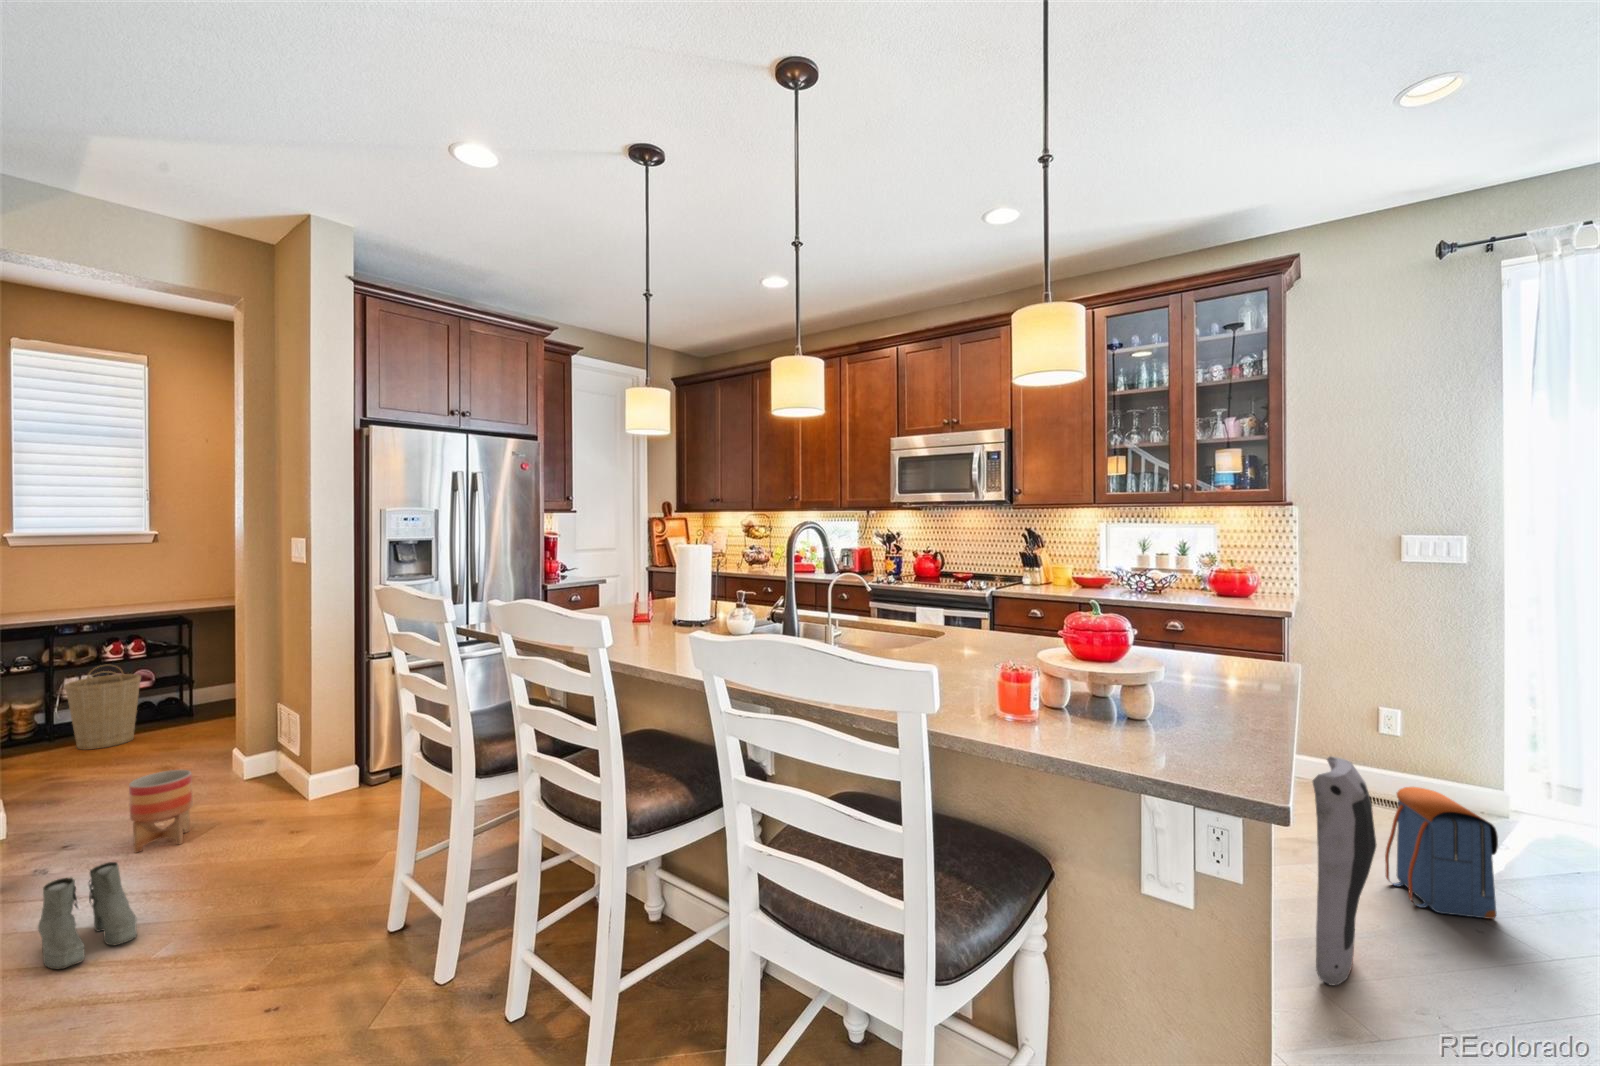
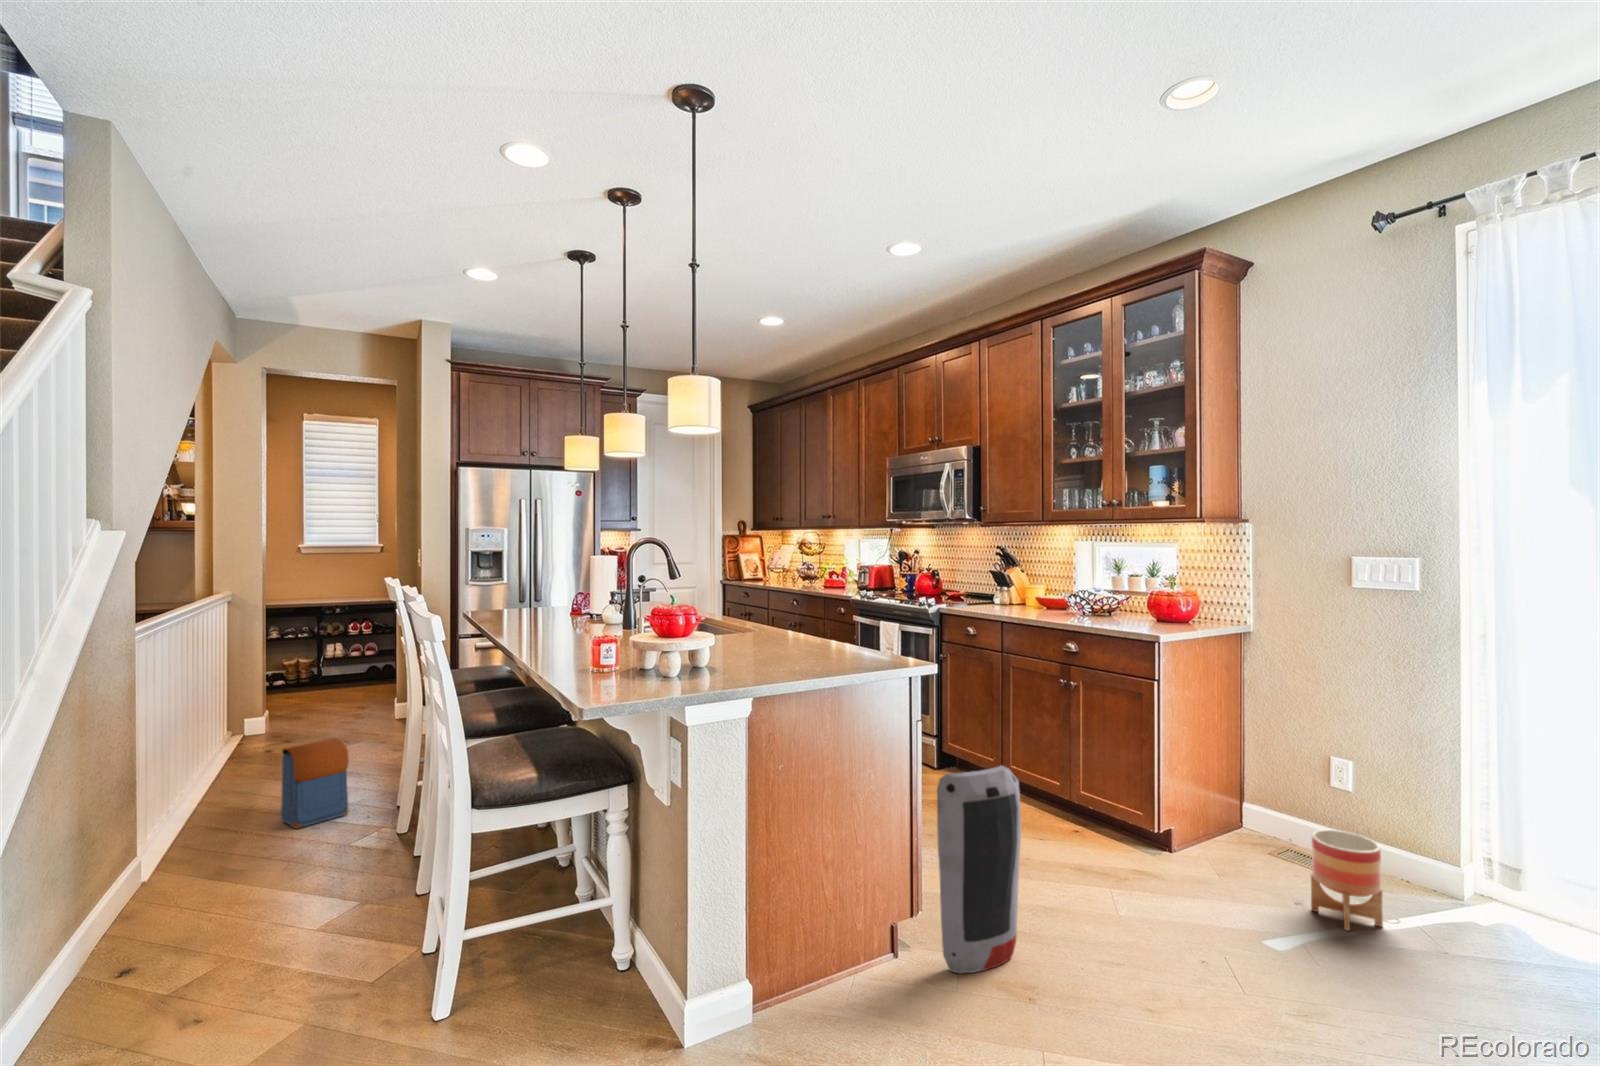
basket: present [65,665,141,750] -> none [322,636,366,693]
planter: present [129,770,193,853] -> present [1311,830,1383,931]
backpack: present [1385,787,1498,919] -> present [281,738,349,828]
boots: present [38,862,137,969] -> none [218,745,267,799]

